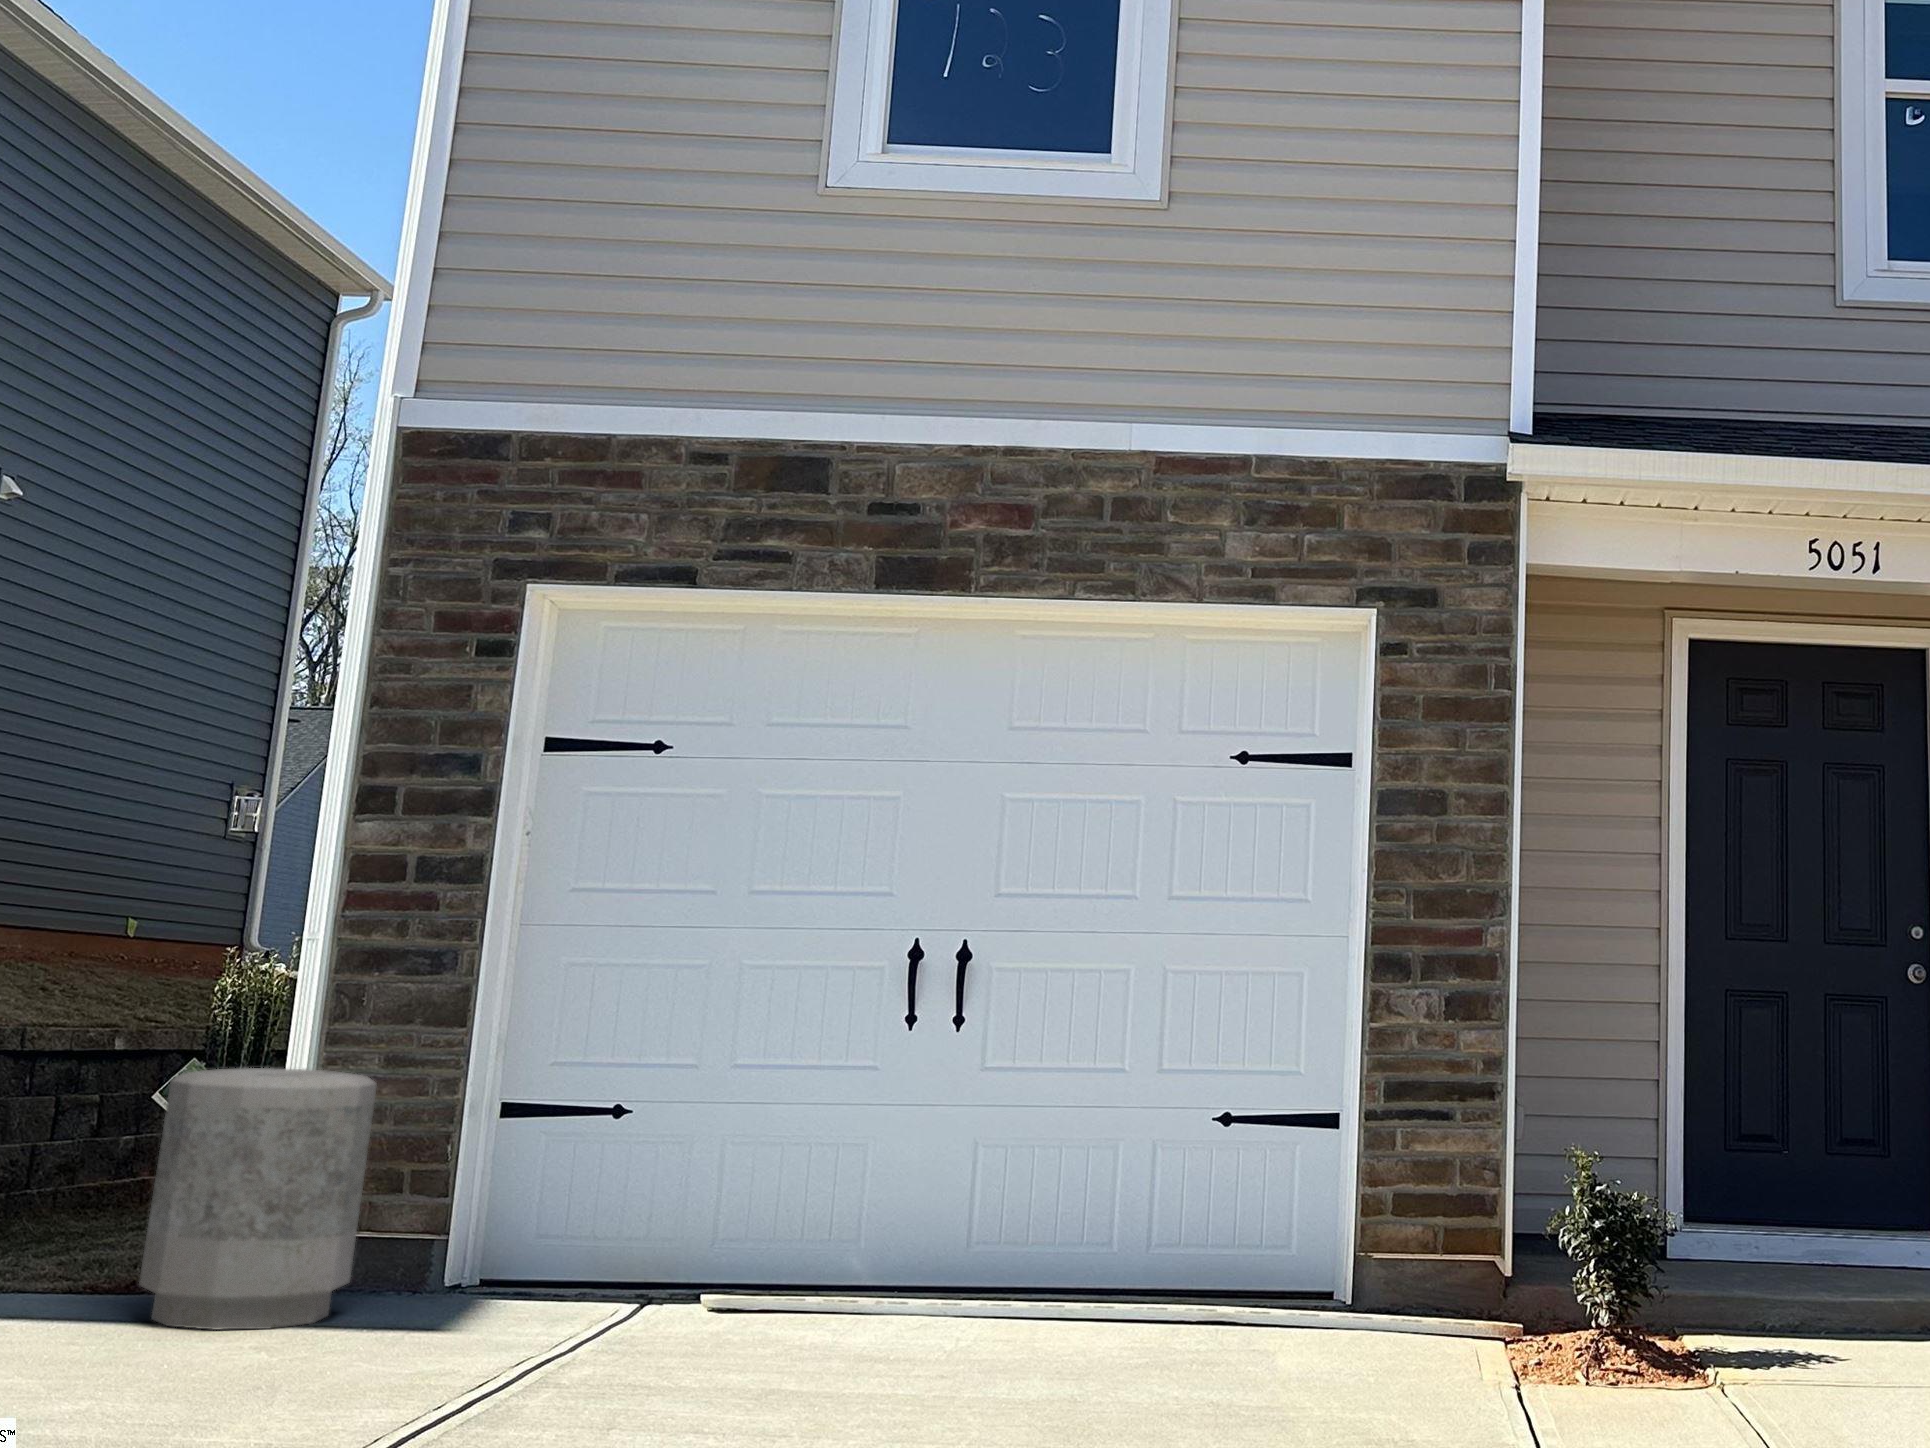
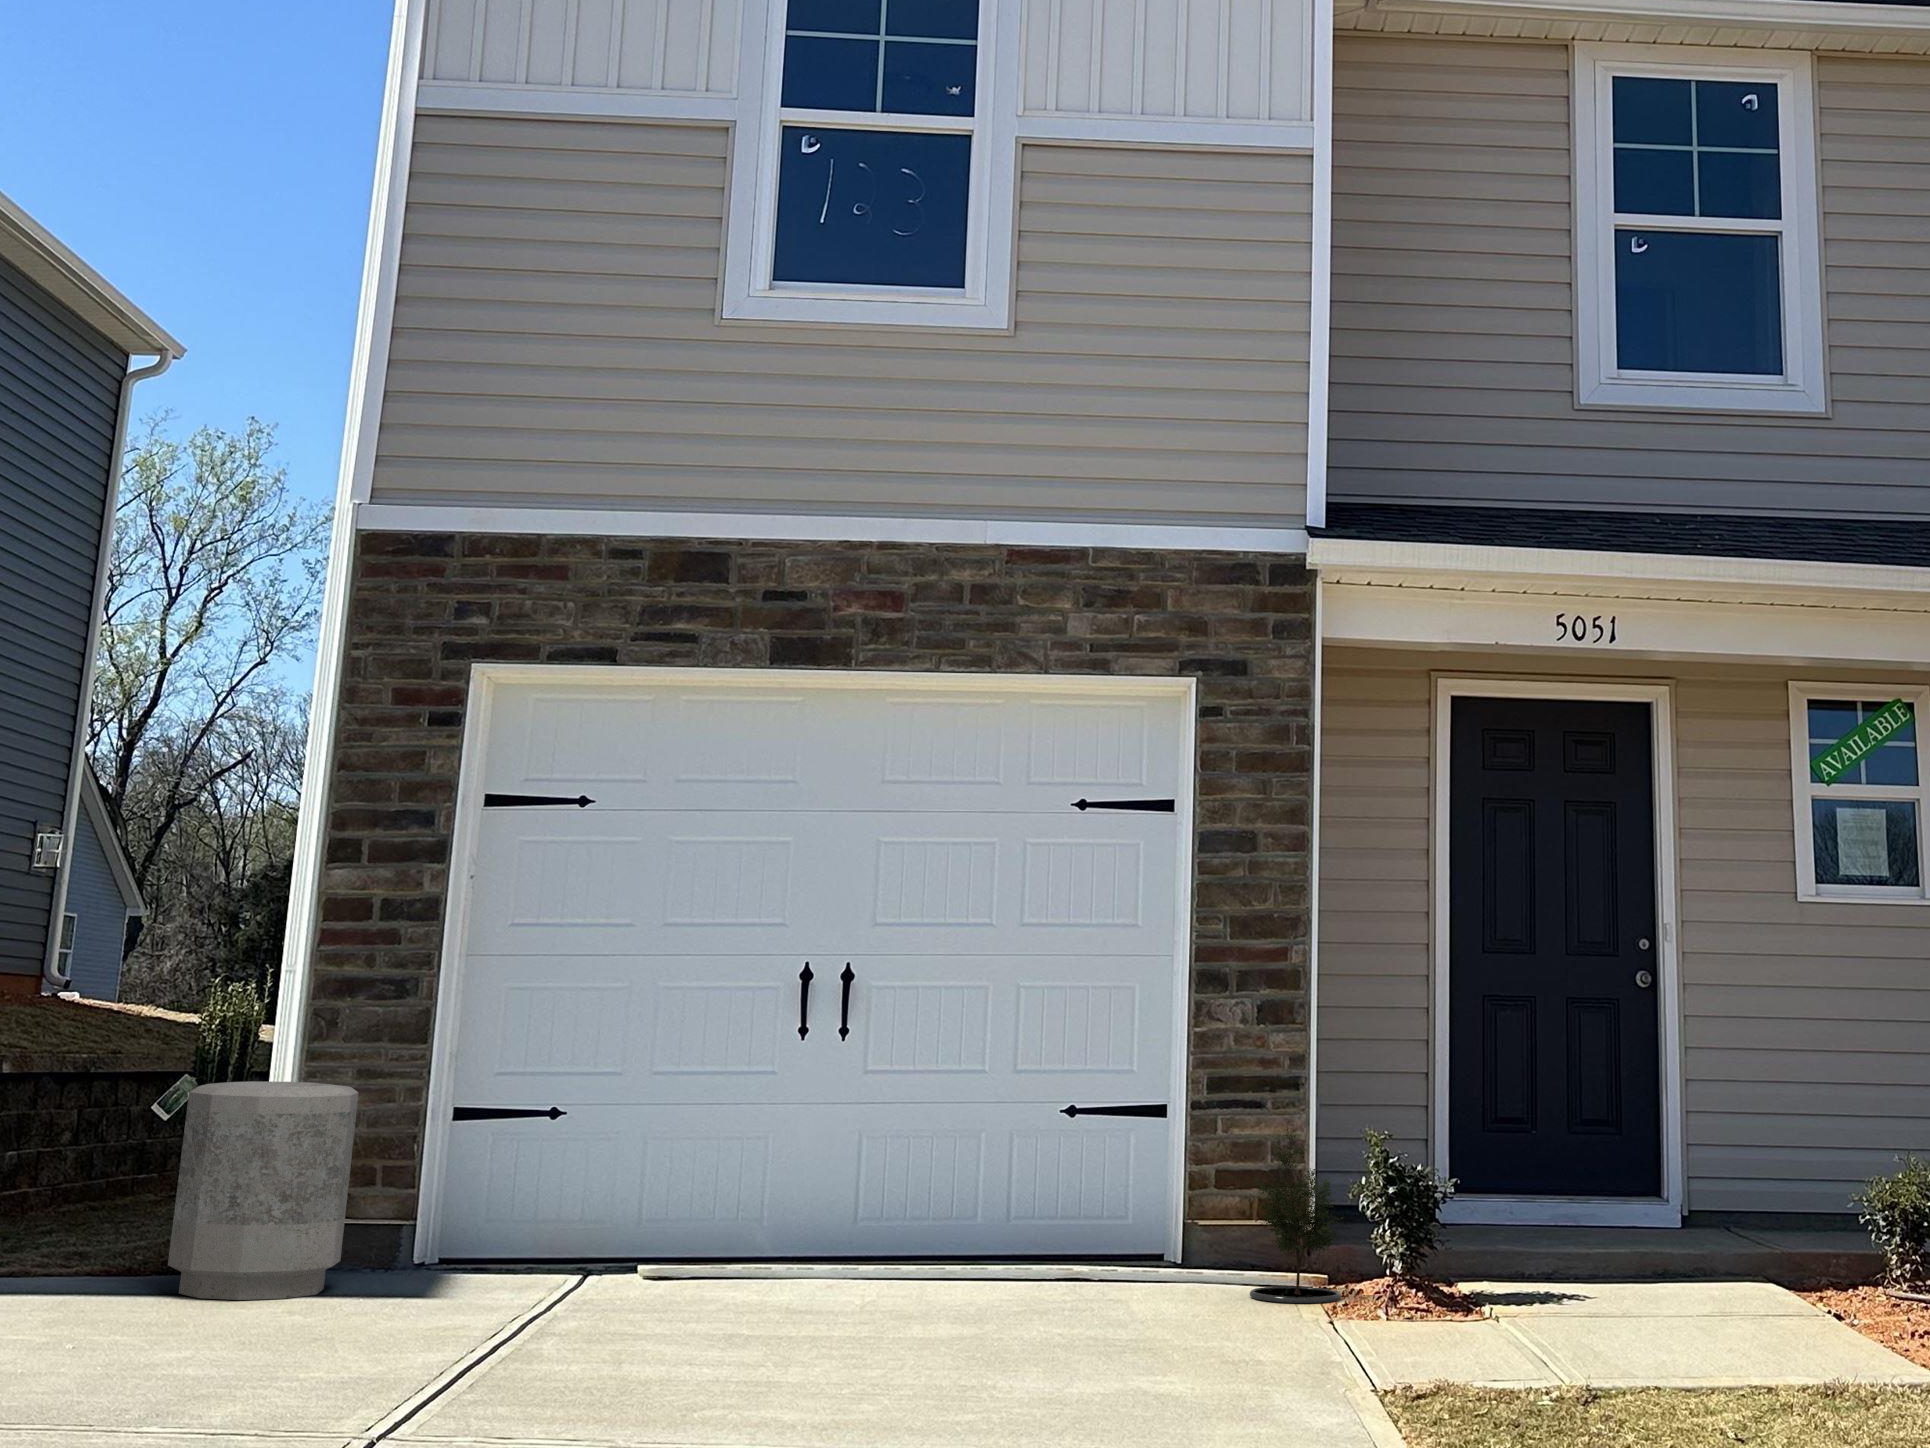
potted tree: none [1426,1142,1543,1359] -> present [1250,1128,1343,1303]

